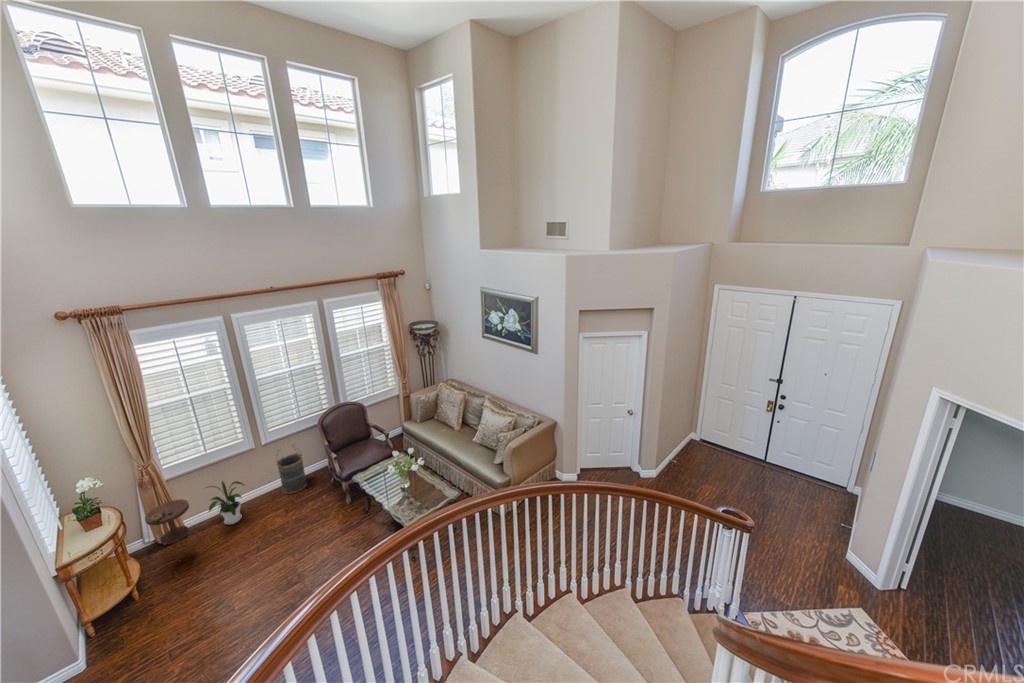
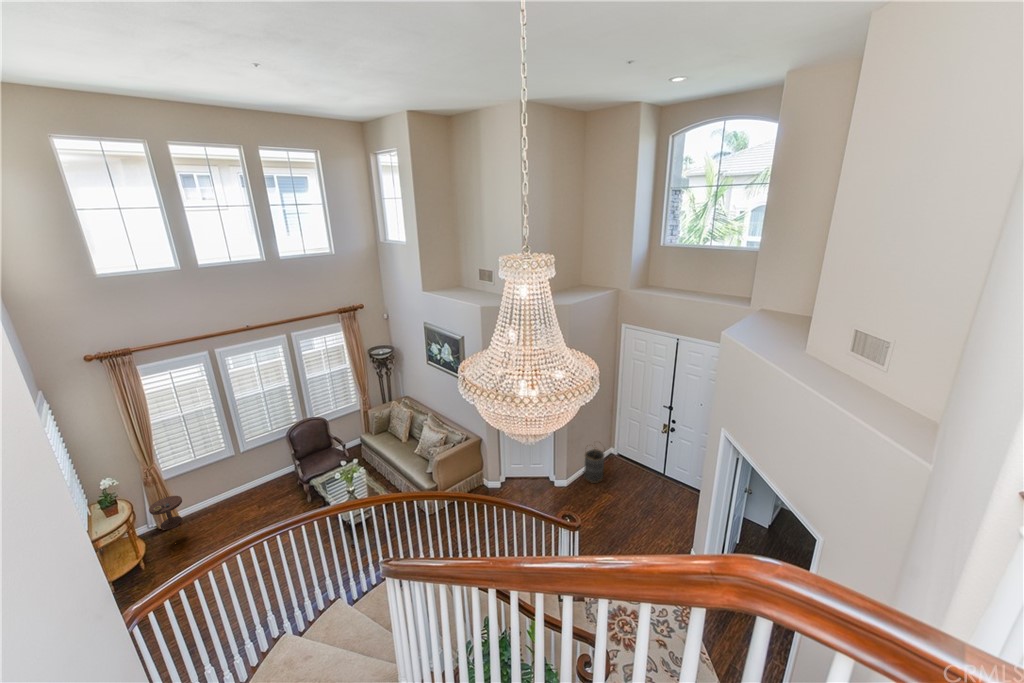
basket: present [277,444,307,494] -> present [584,449,604,483]
house plant: present [209,481,244,524] -> none [193,482,227,516]

